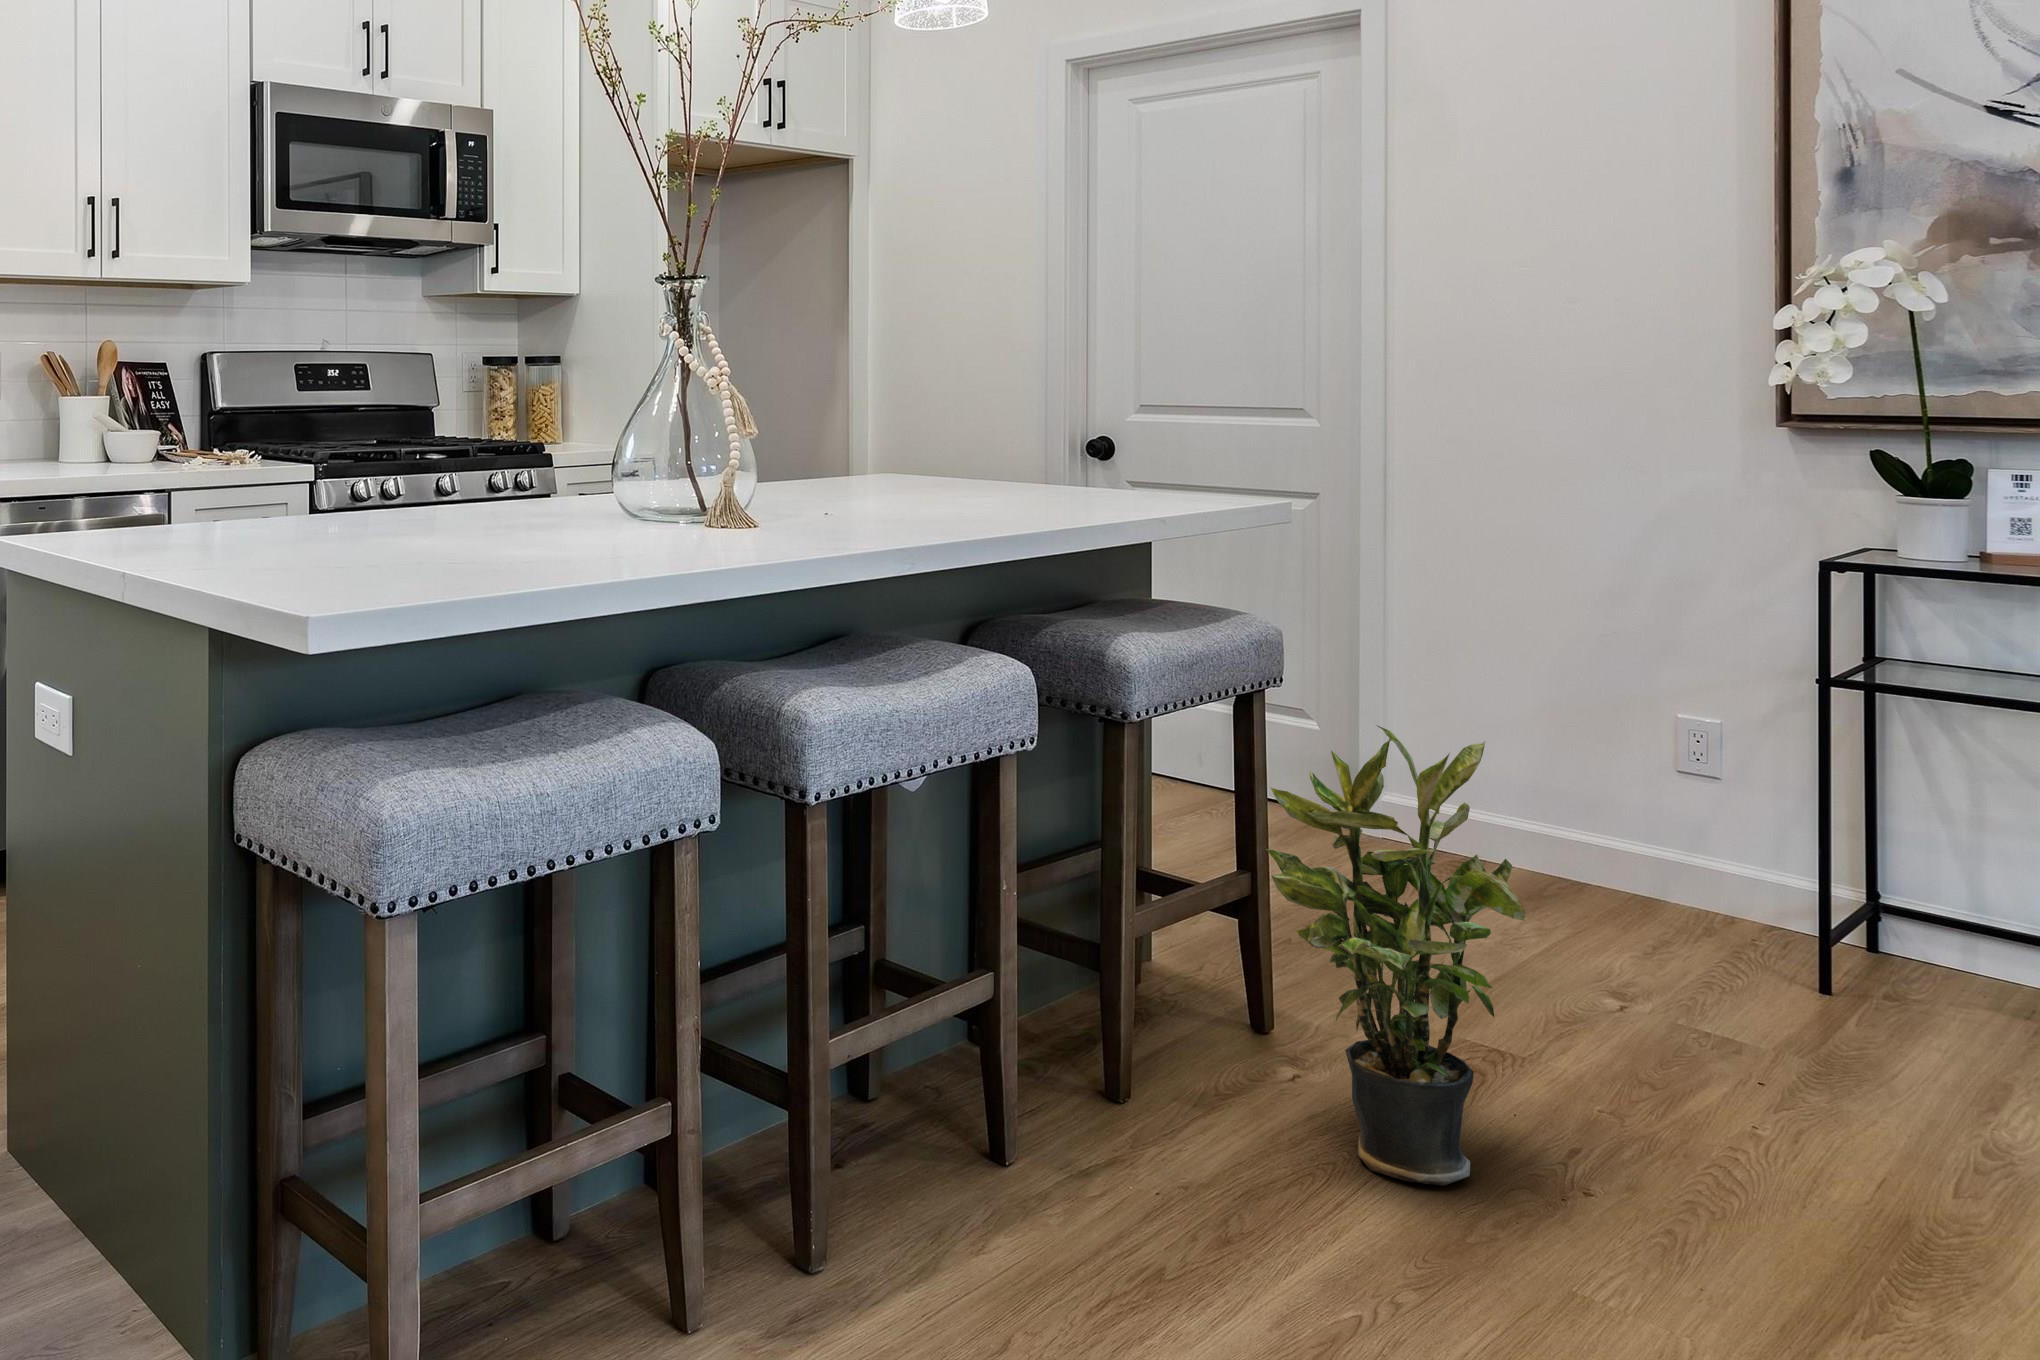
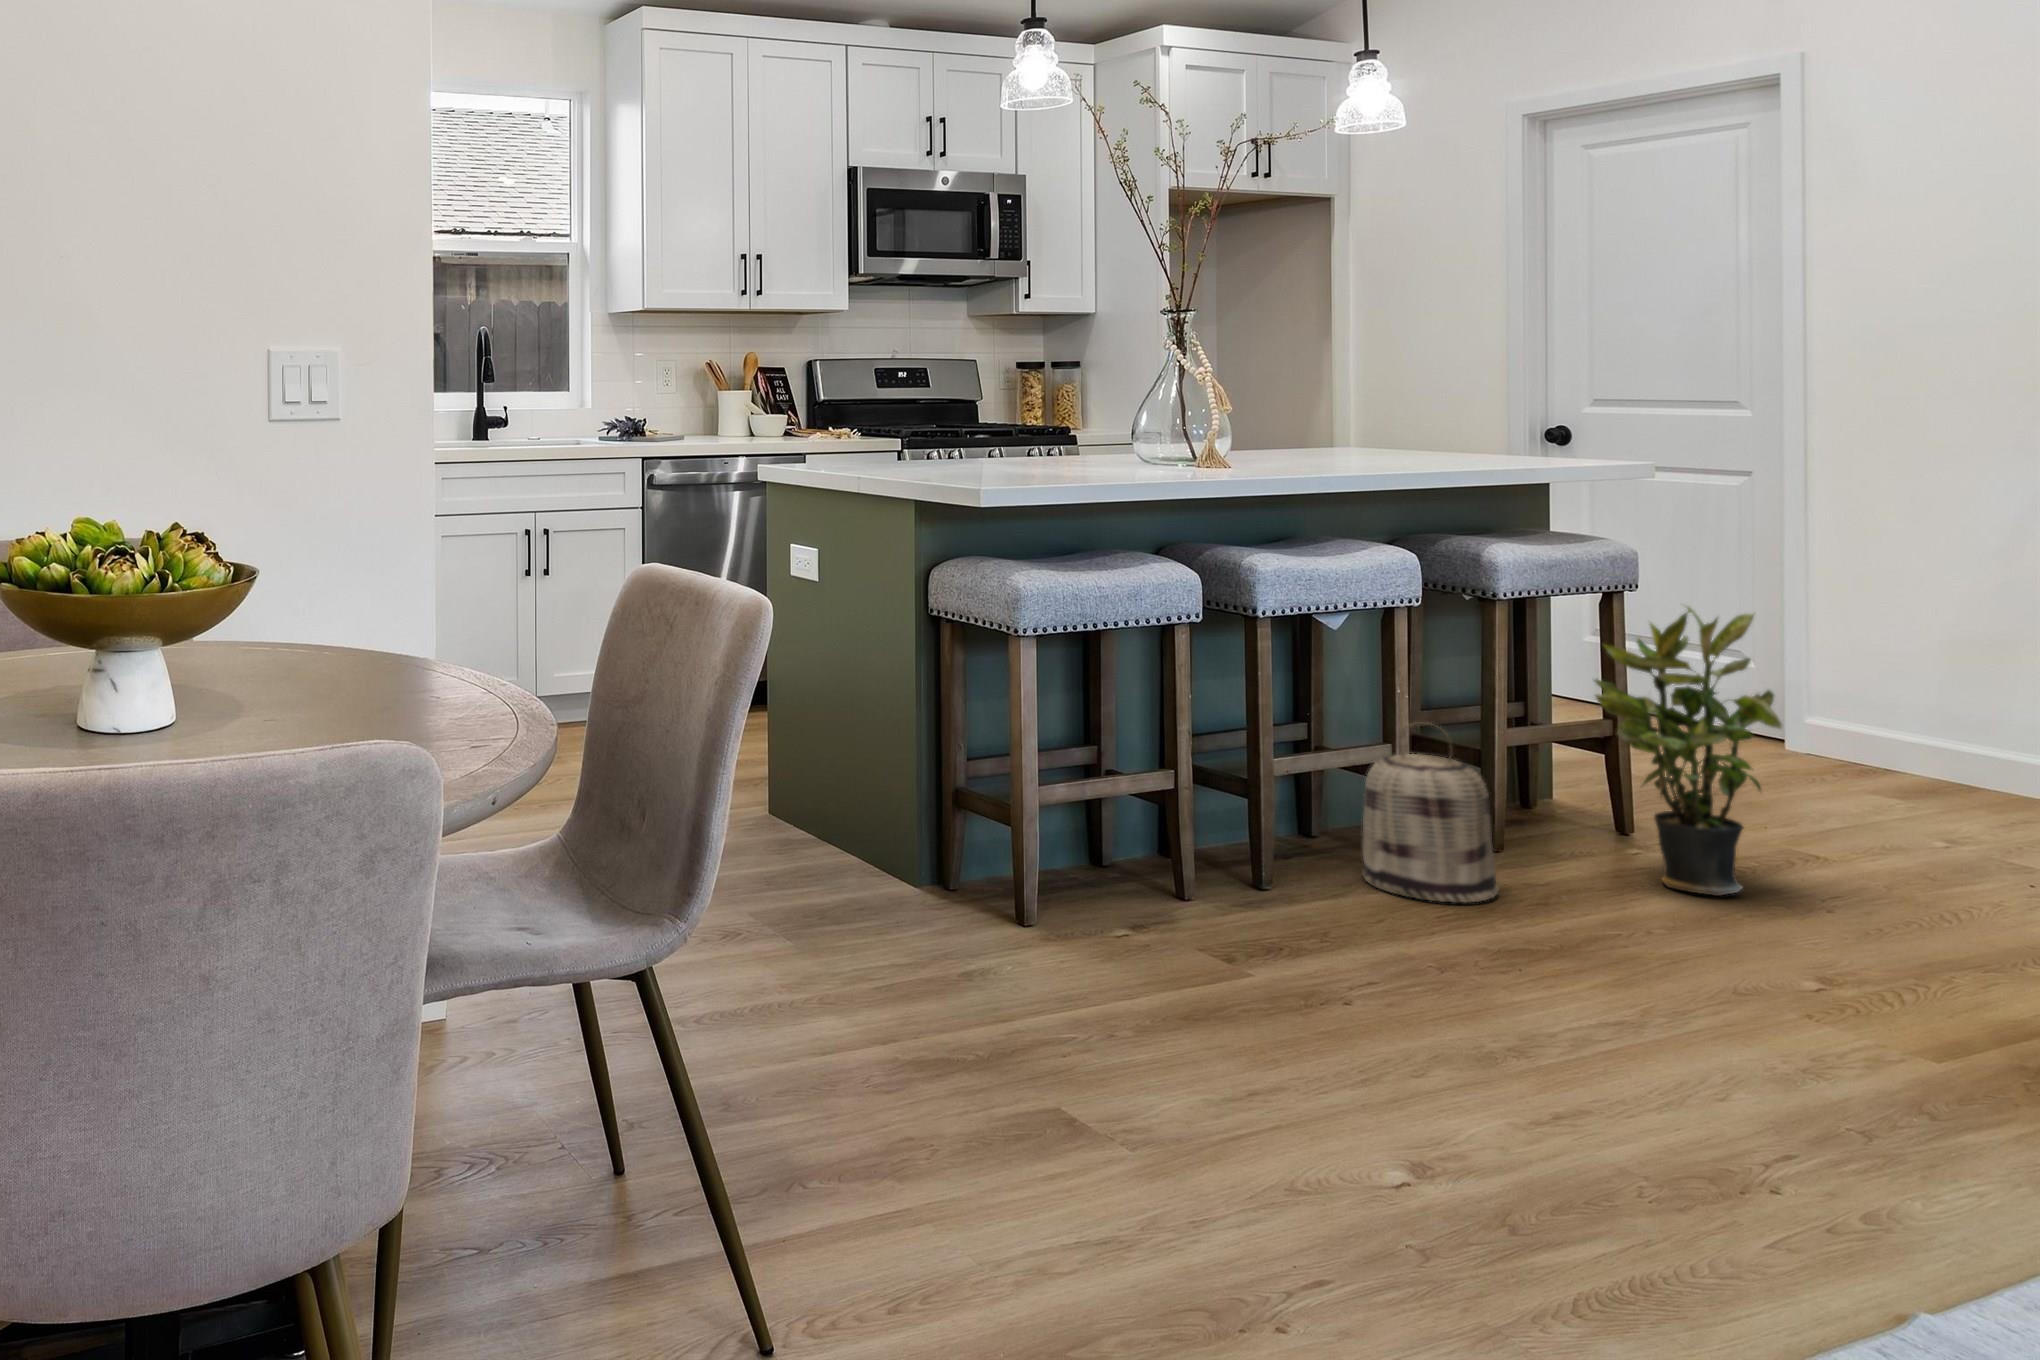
basket: none [954,950,1159,1269] -> present [1363,724,1498,902]

